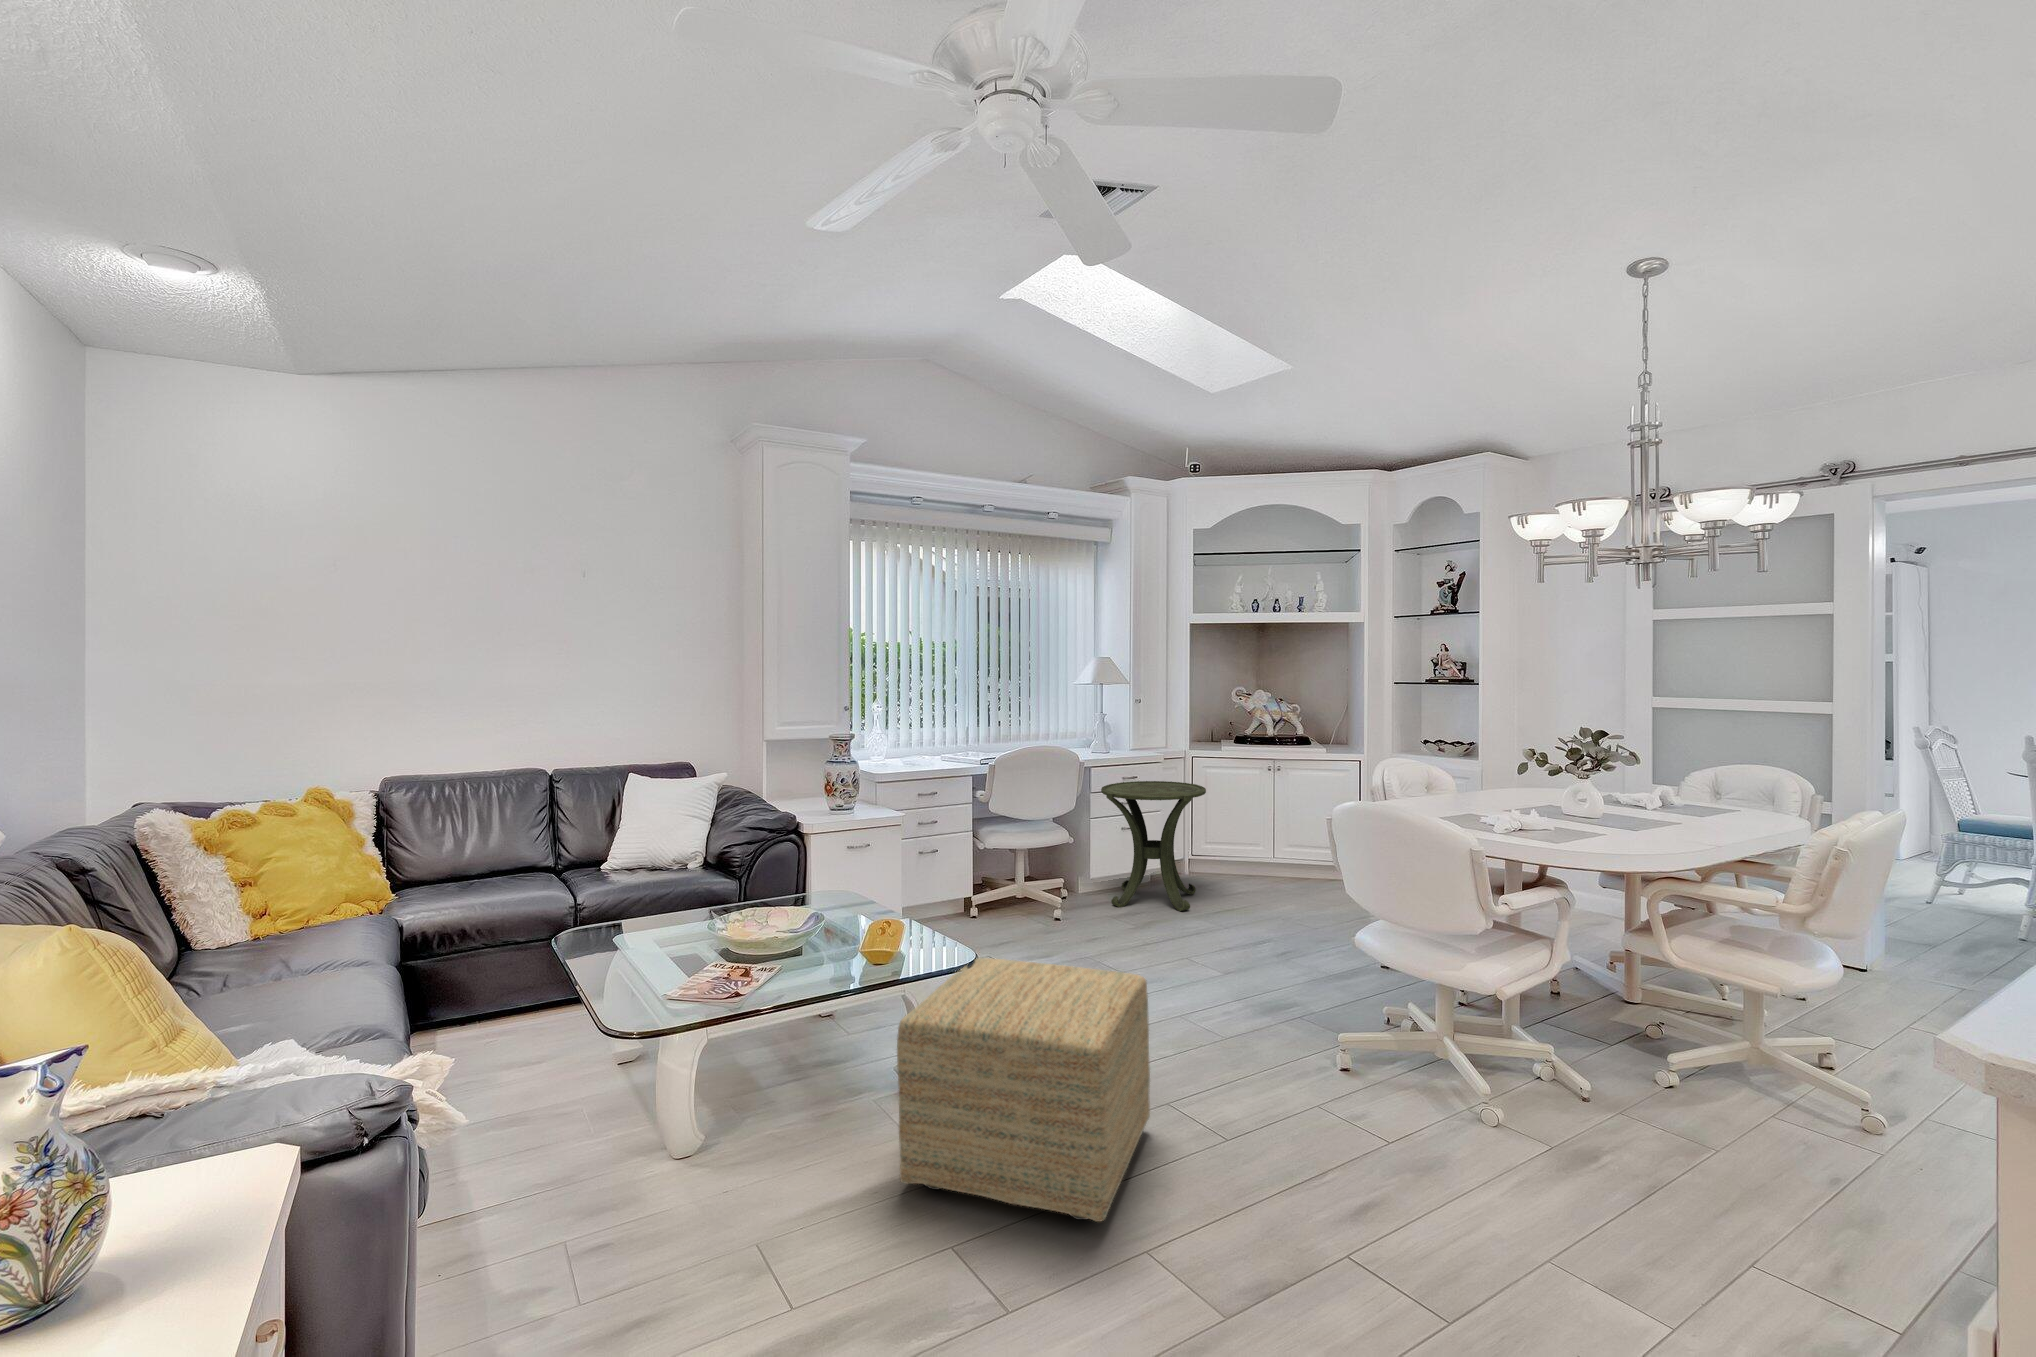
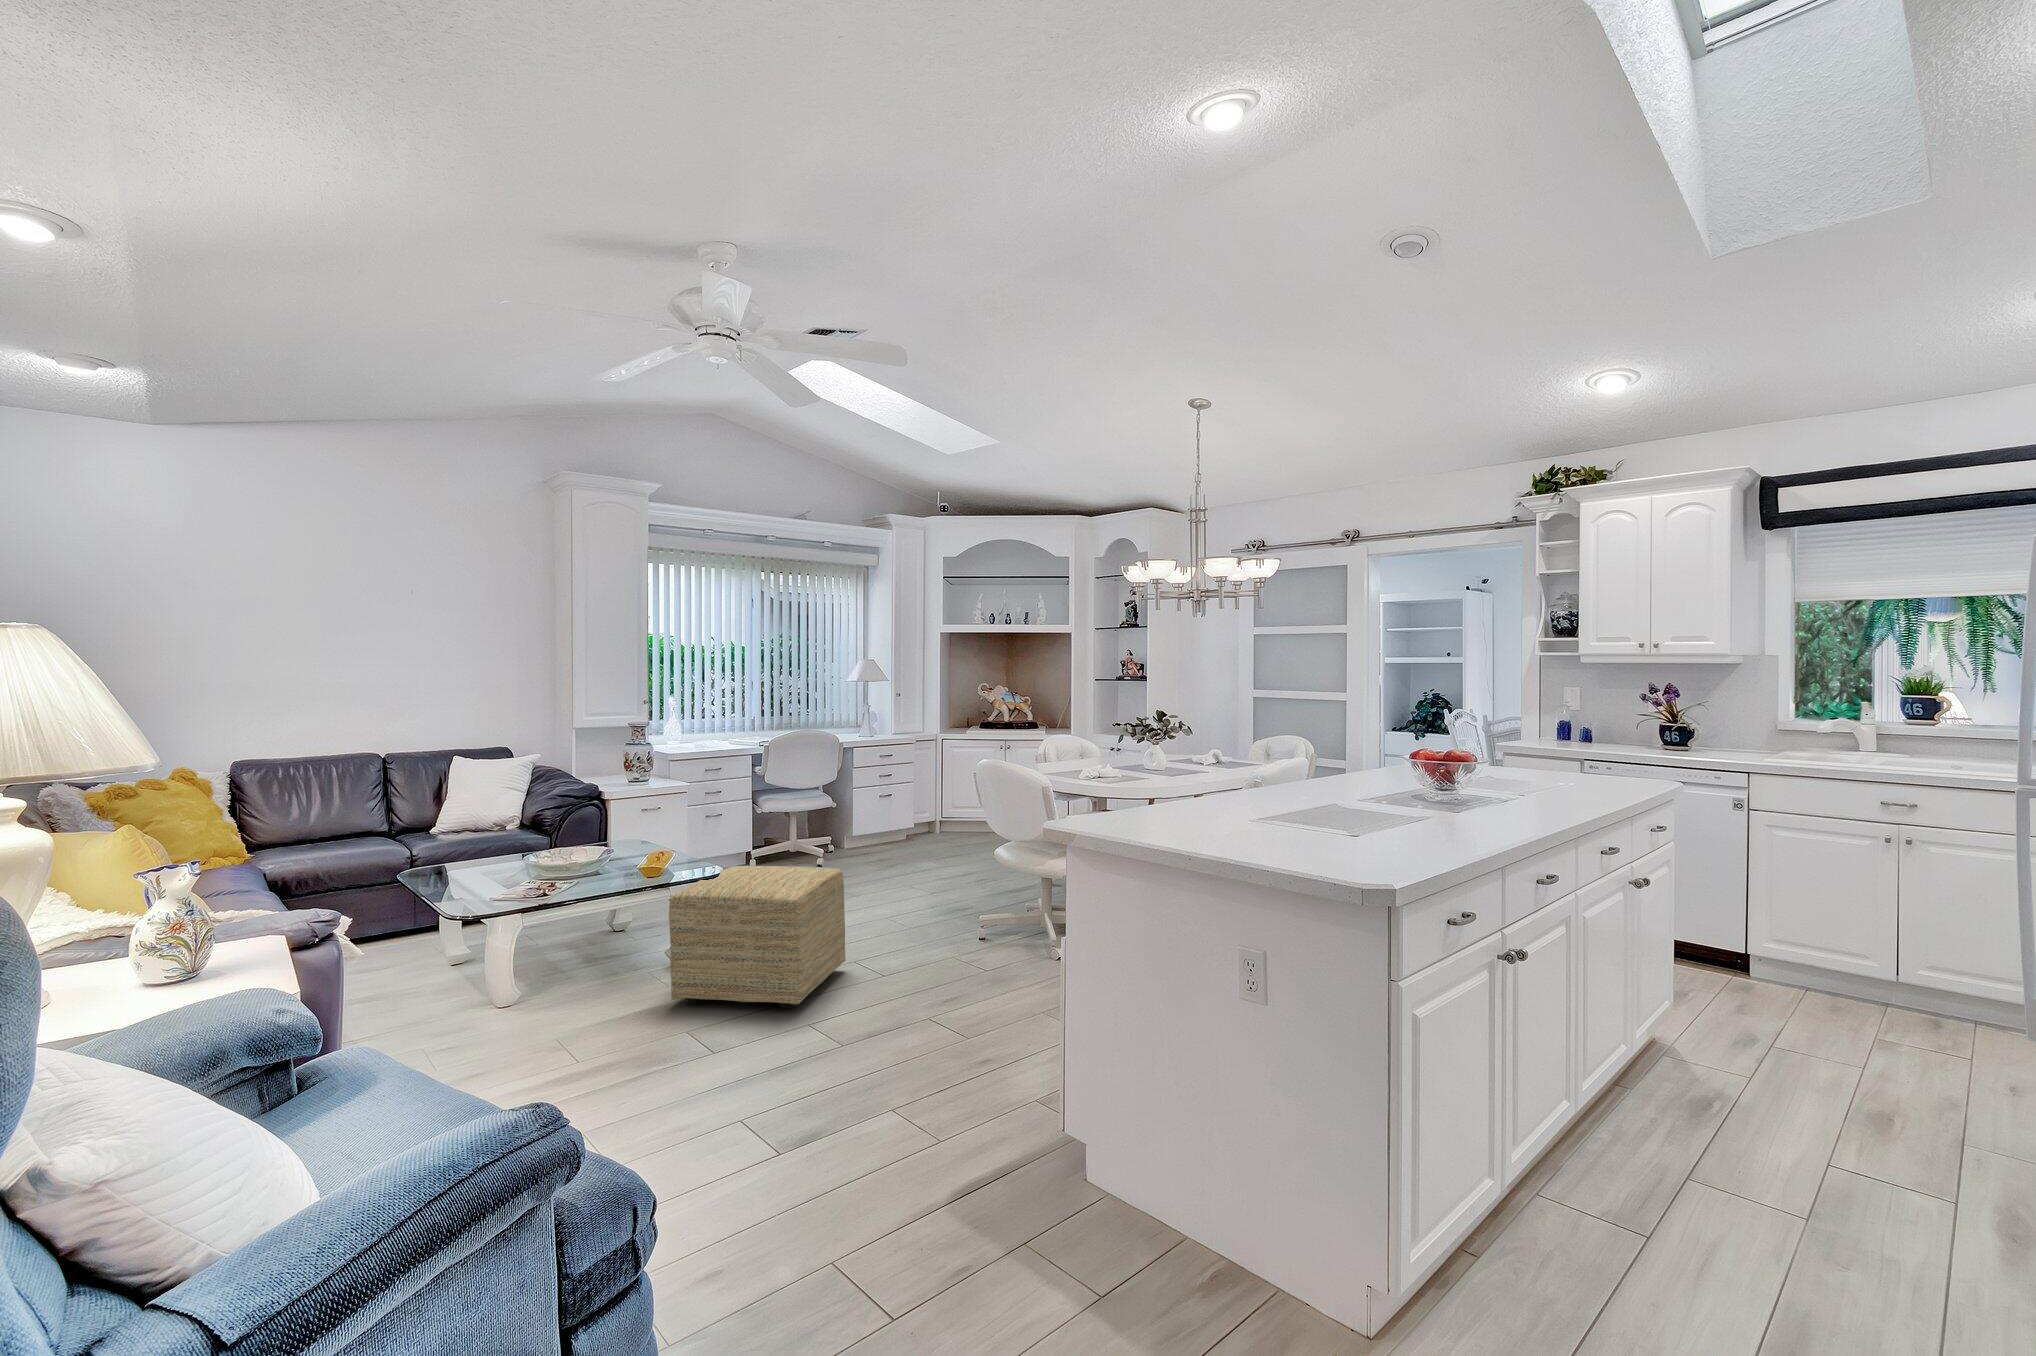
side table: present [1101,781,1206,911] -> none [859,759,941,857]

